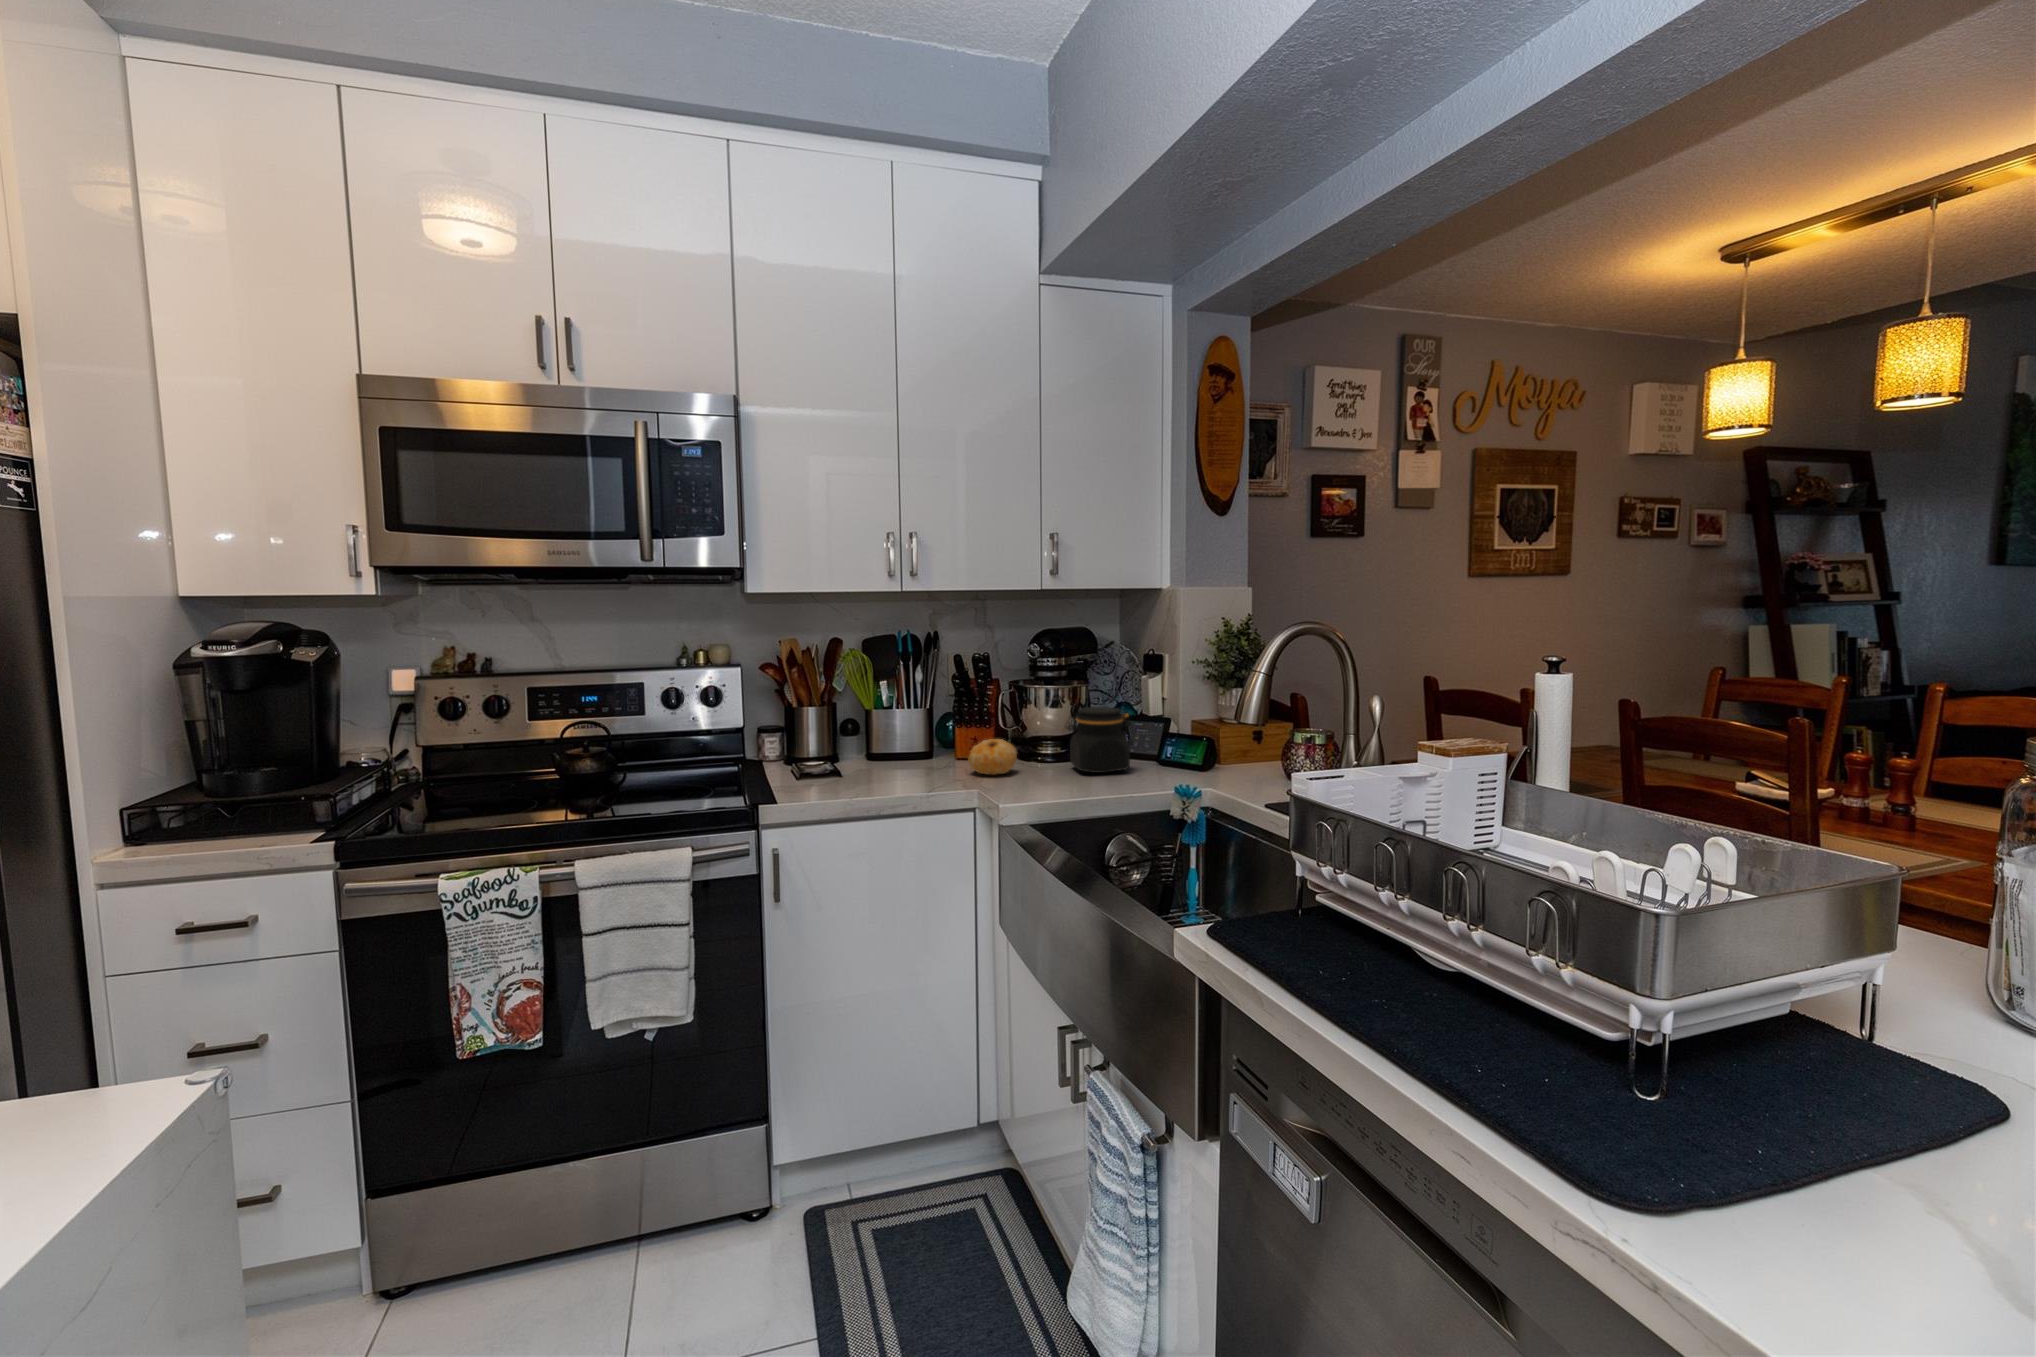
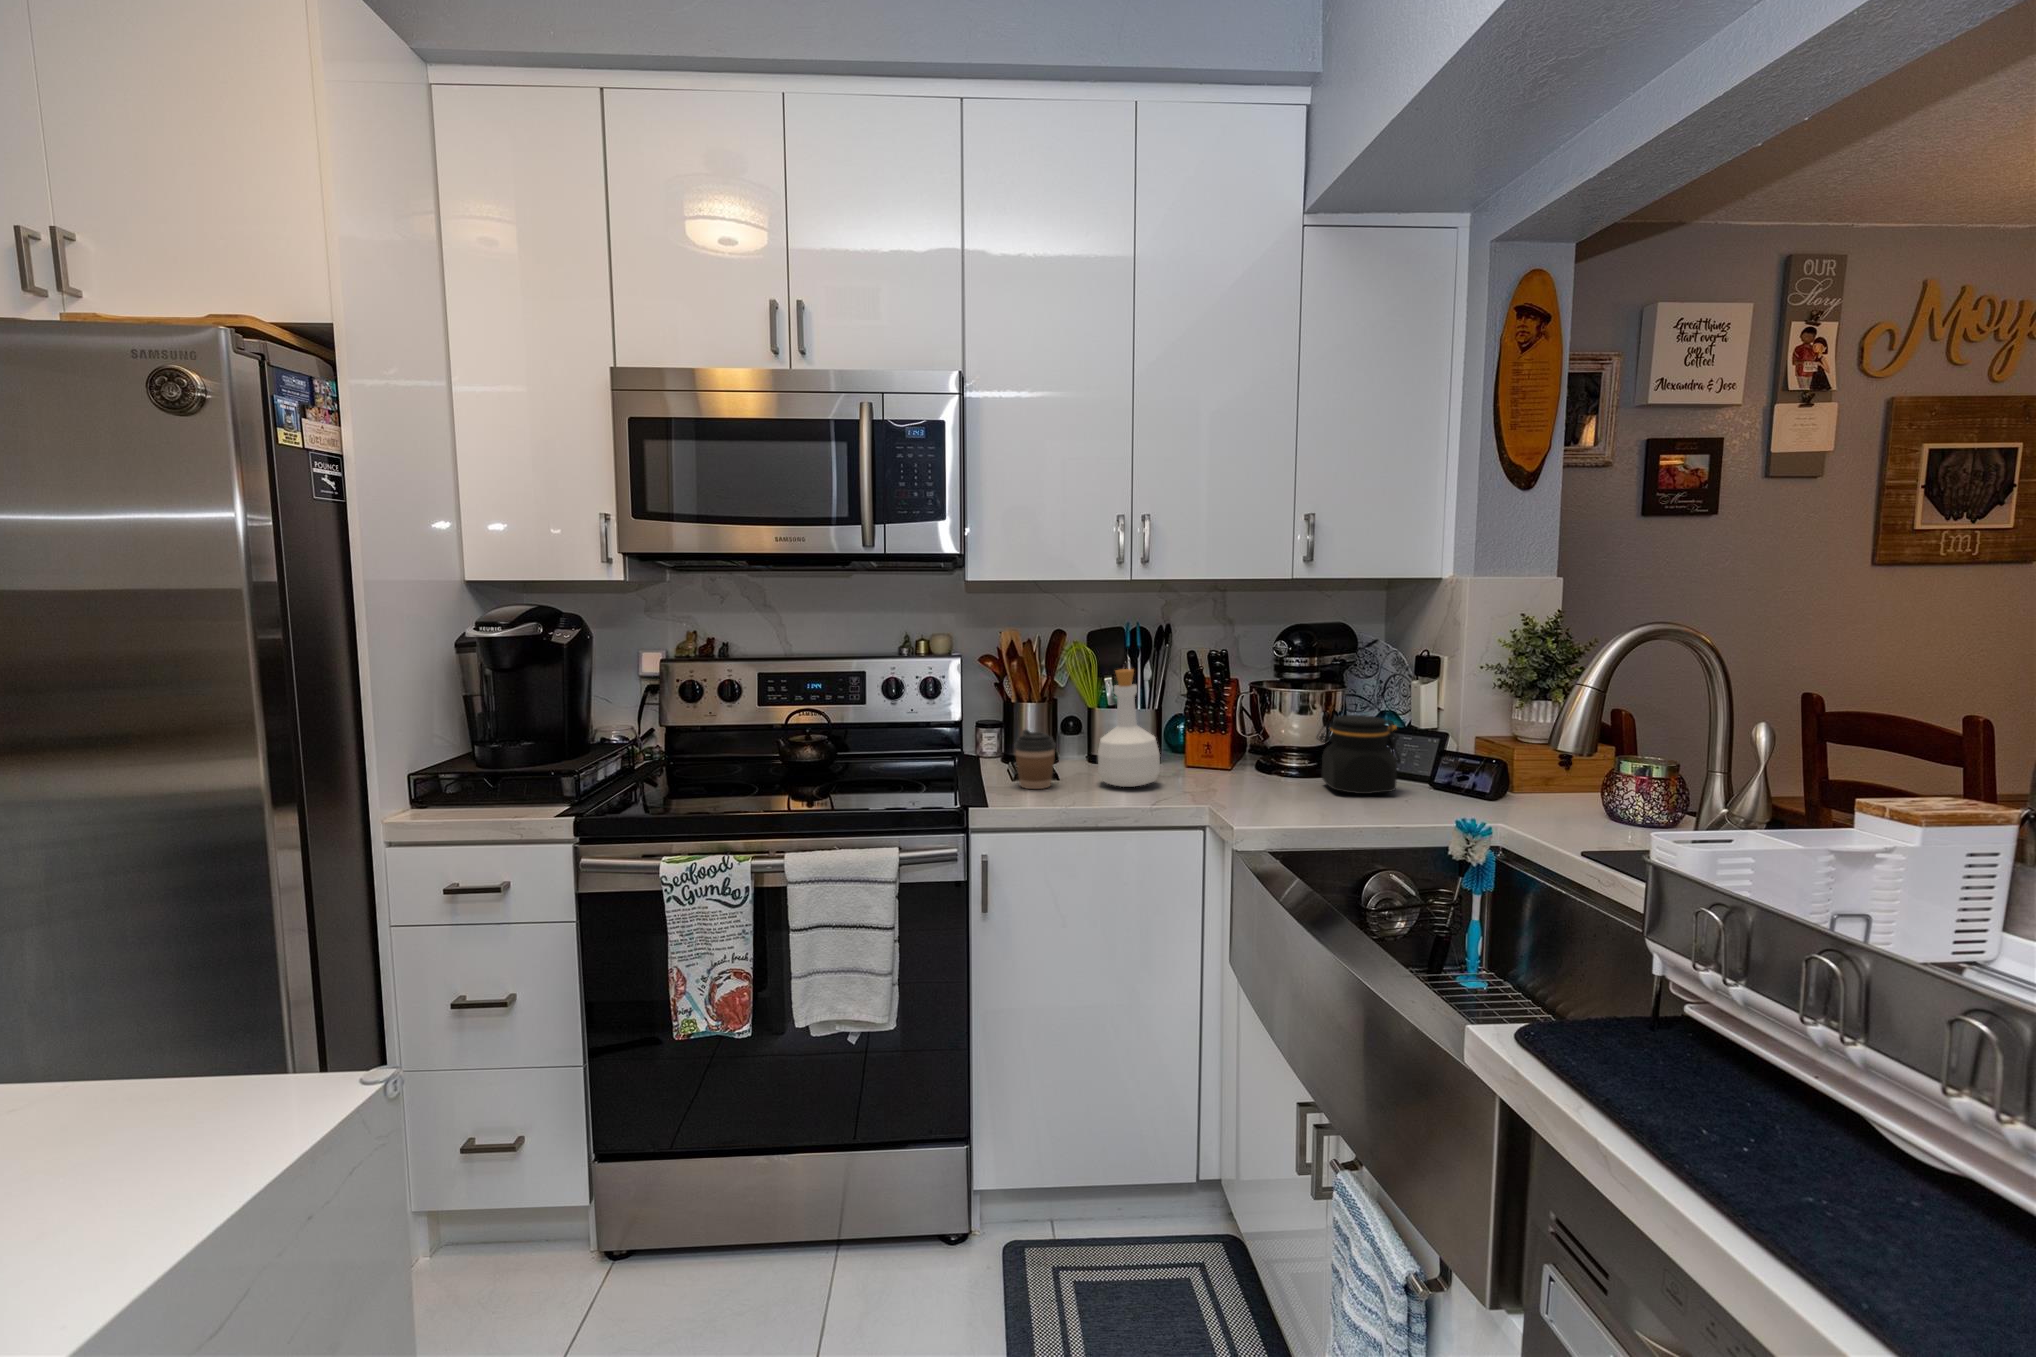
bottle: none [876,673,933,779] -> present [1098,669,1160,787]
coffee cup: none [798,732,837,786] -> present [1014,730,1056,789]
fruit: present [968,739,1017,775] -> none [1201,747,1258,788]

